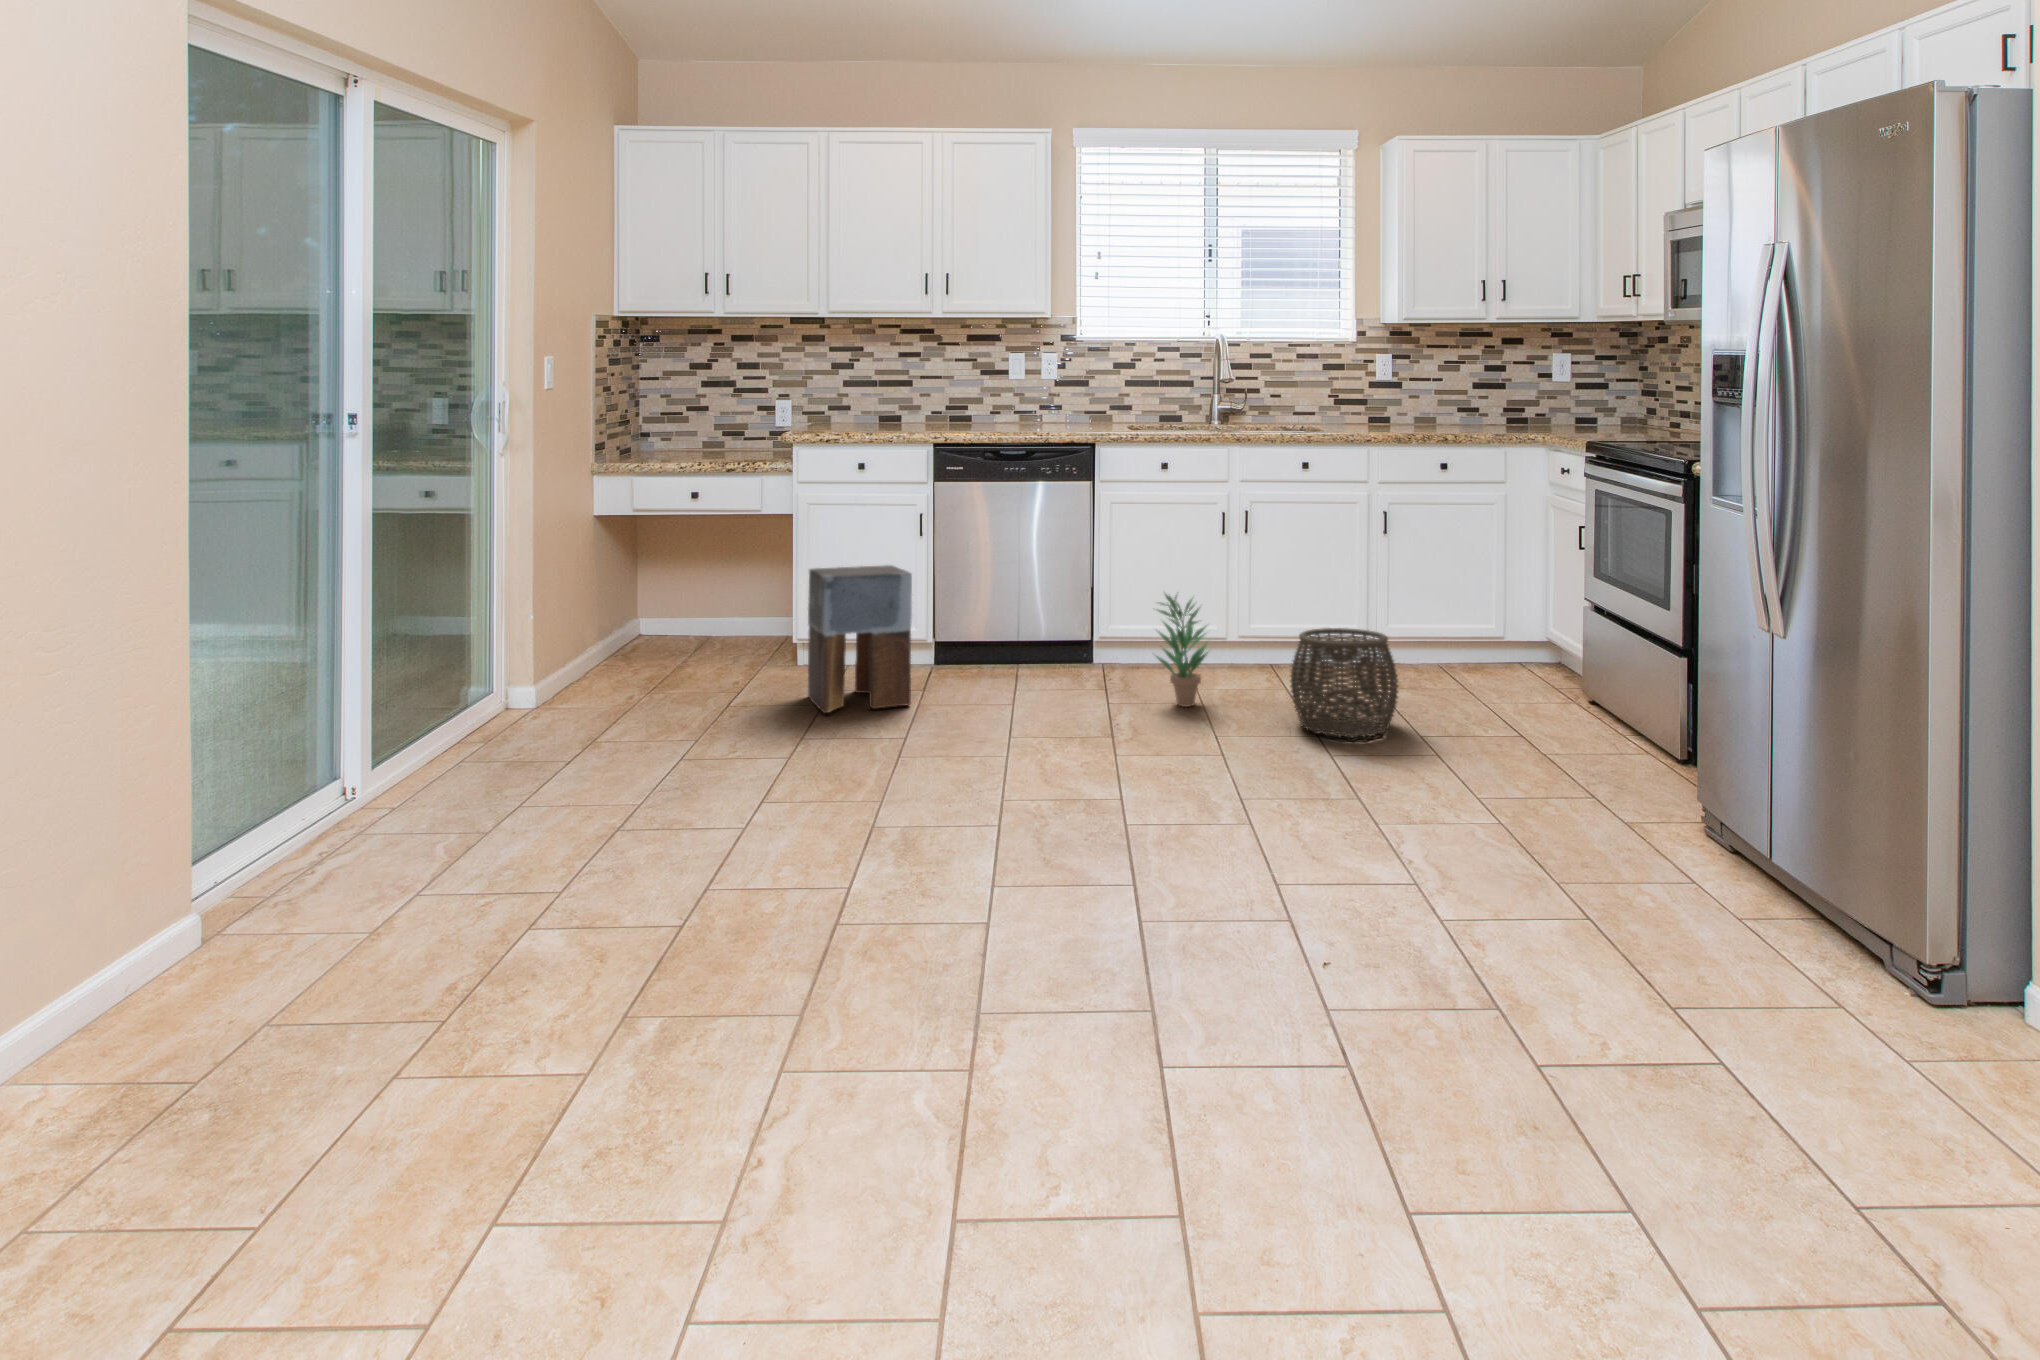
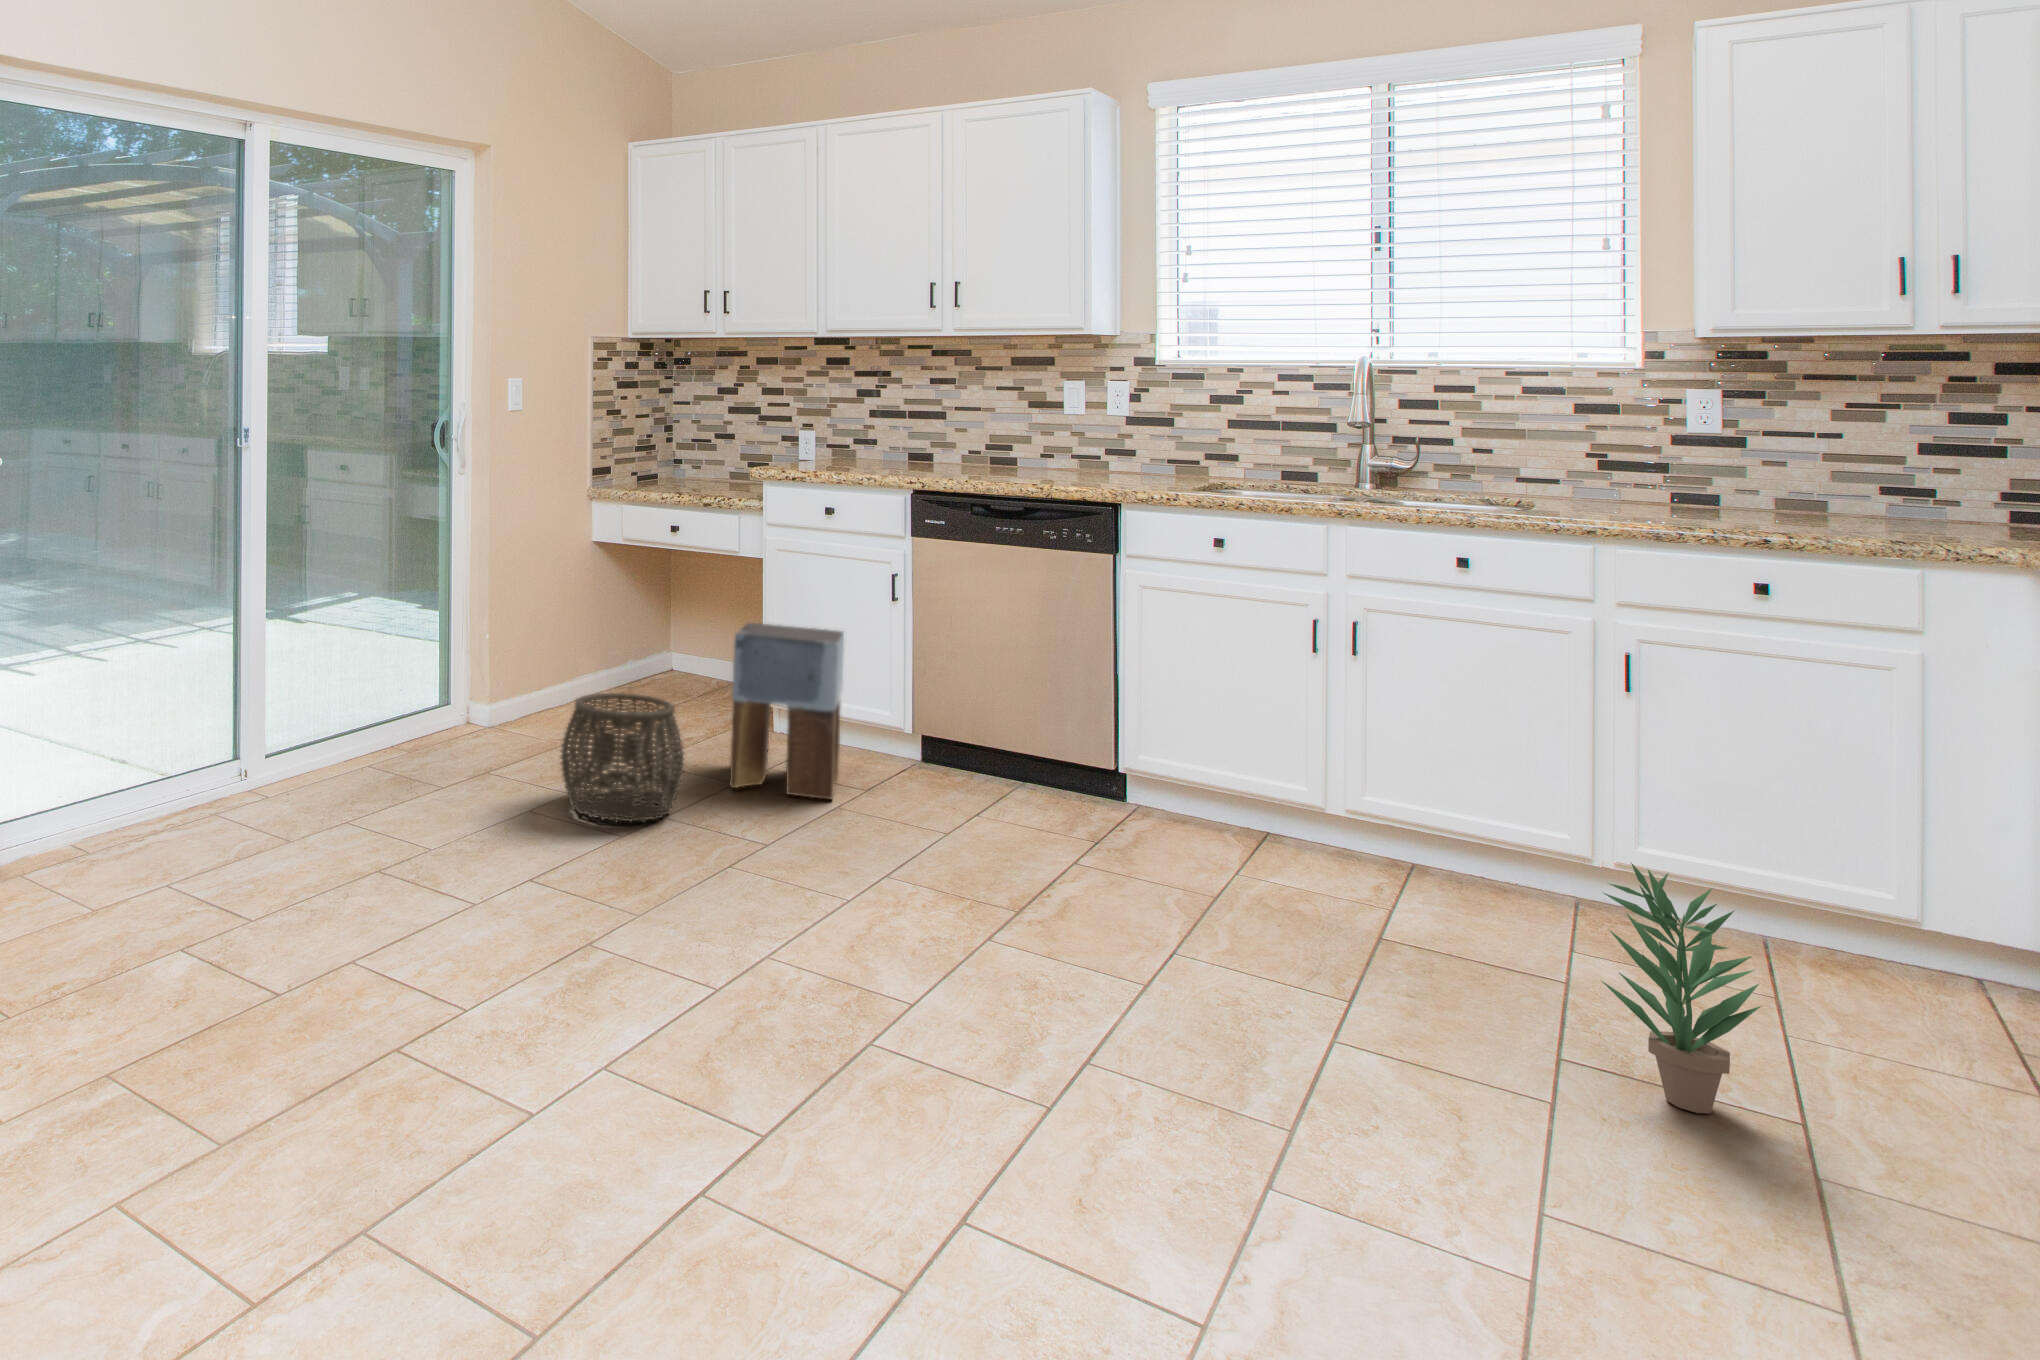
potted plant: present [1156,594,1208,707] -> present [1602,863,1761,1113]
woven basket: present [1290,628,1399,738] -> present [561,693,685,822]

